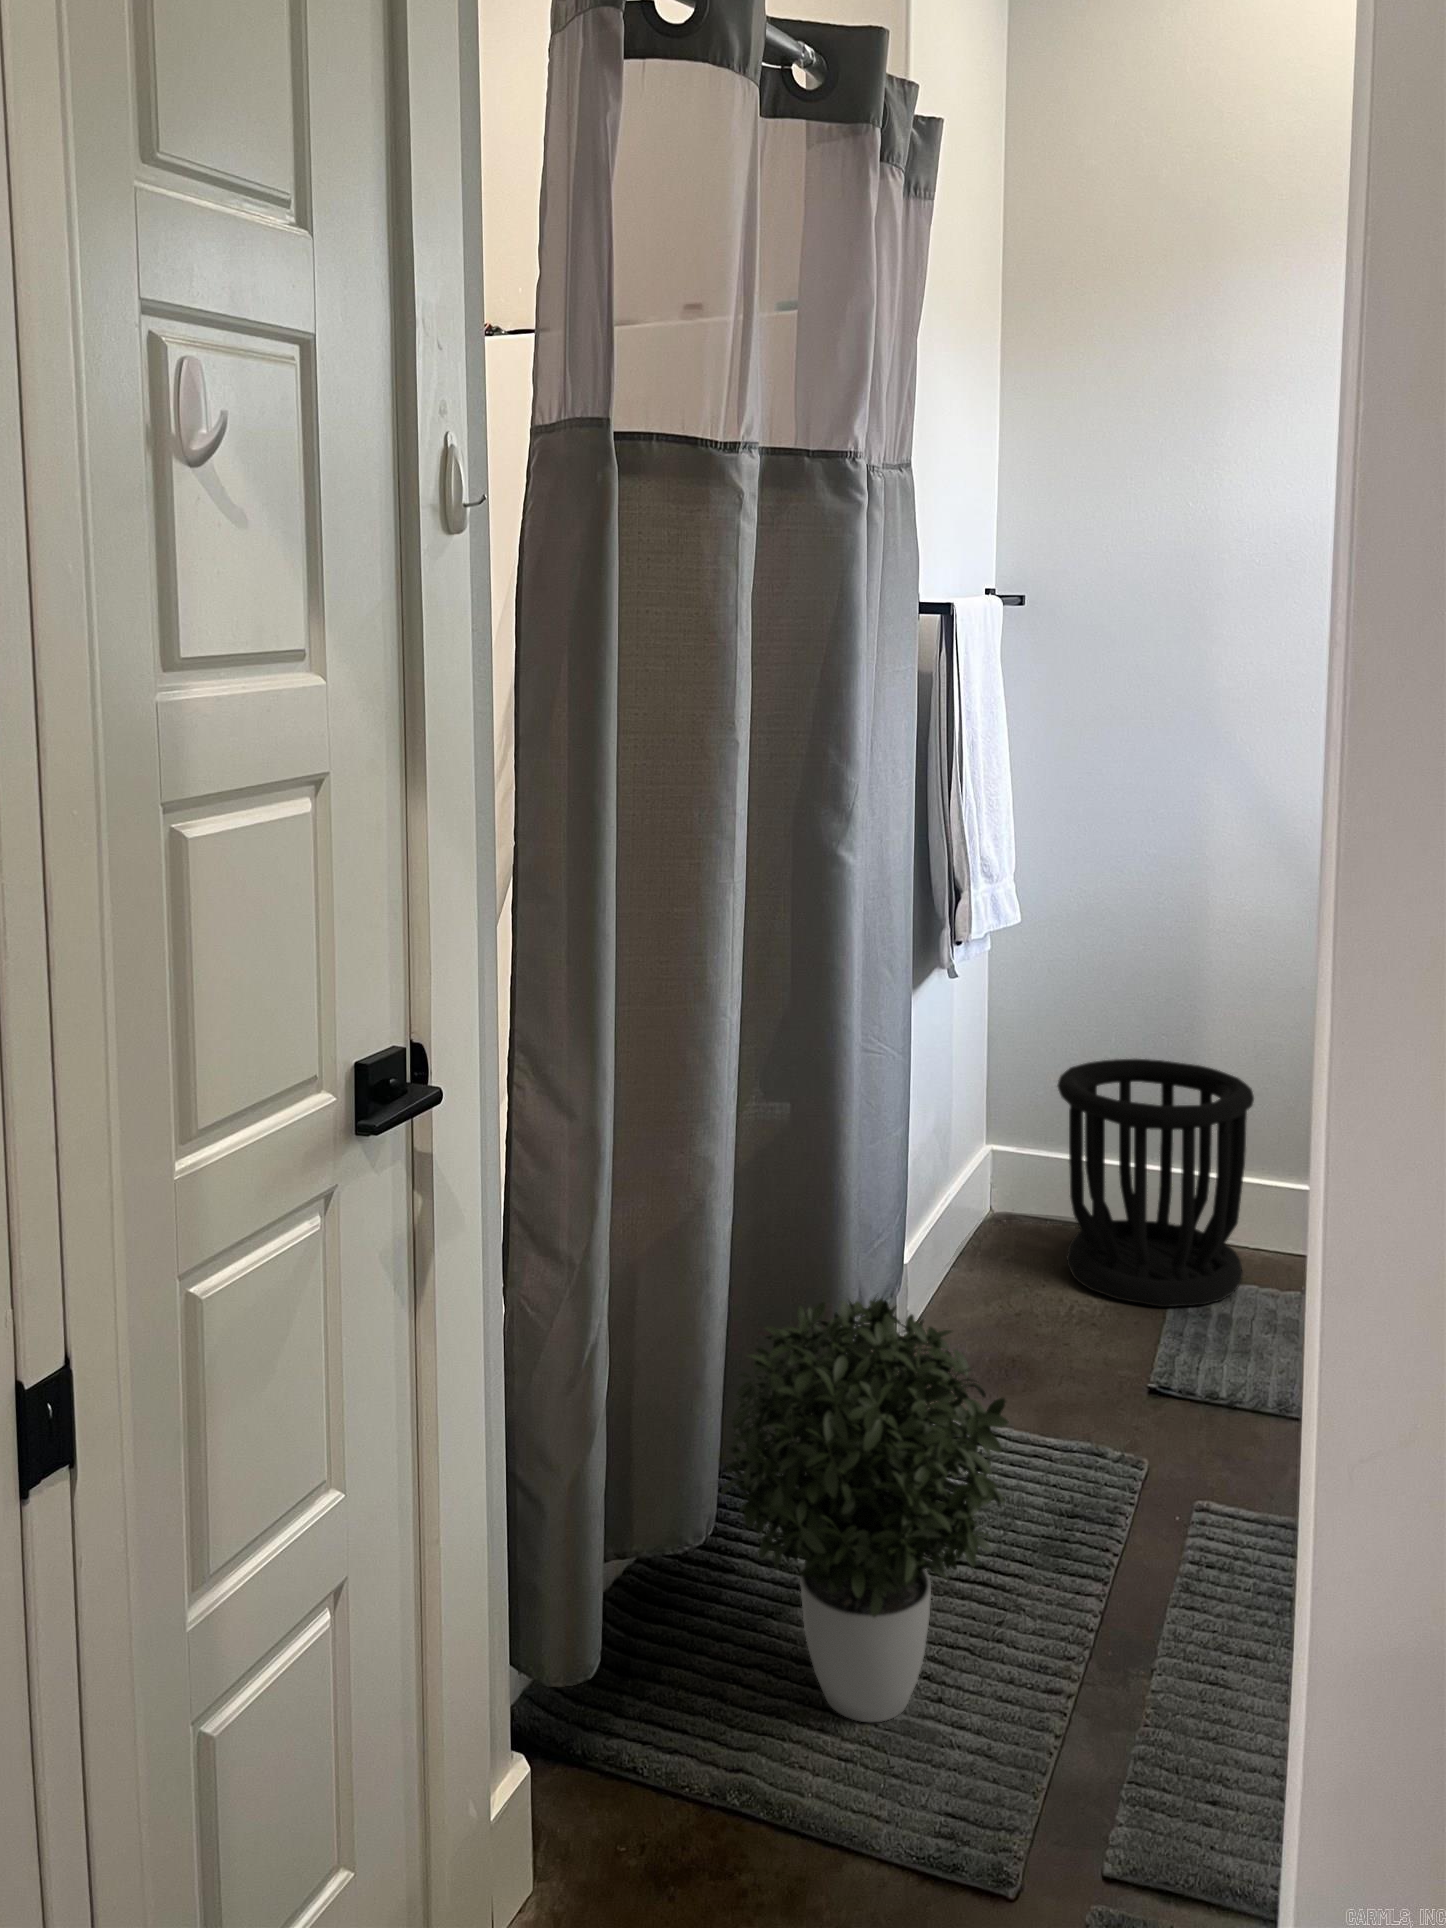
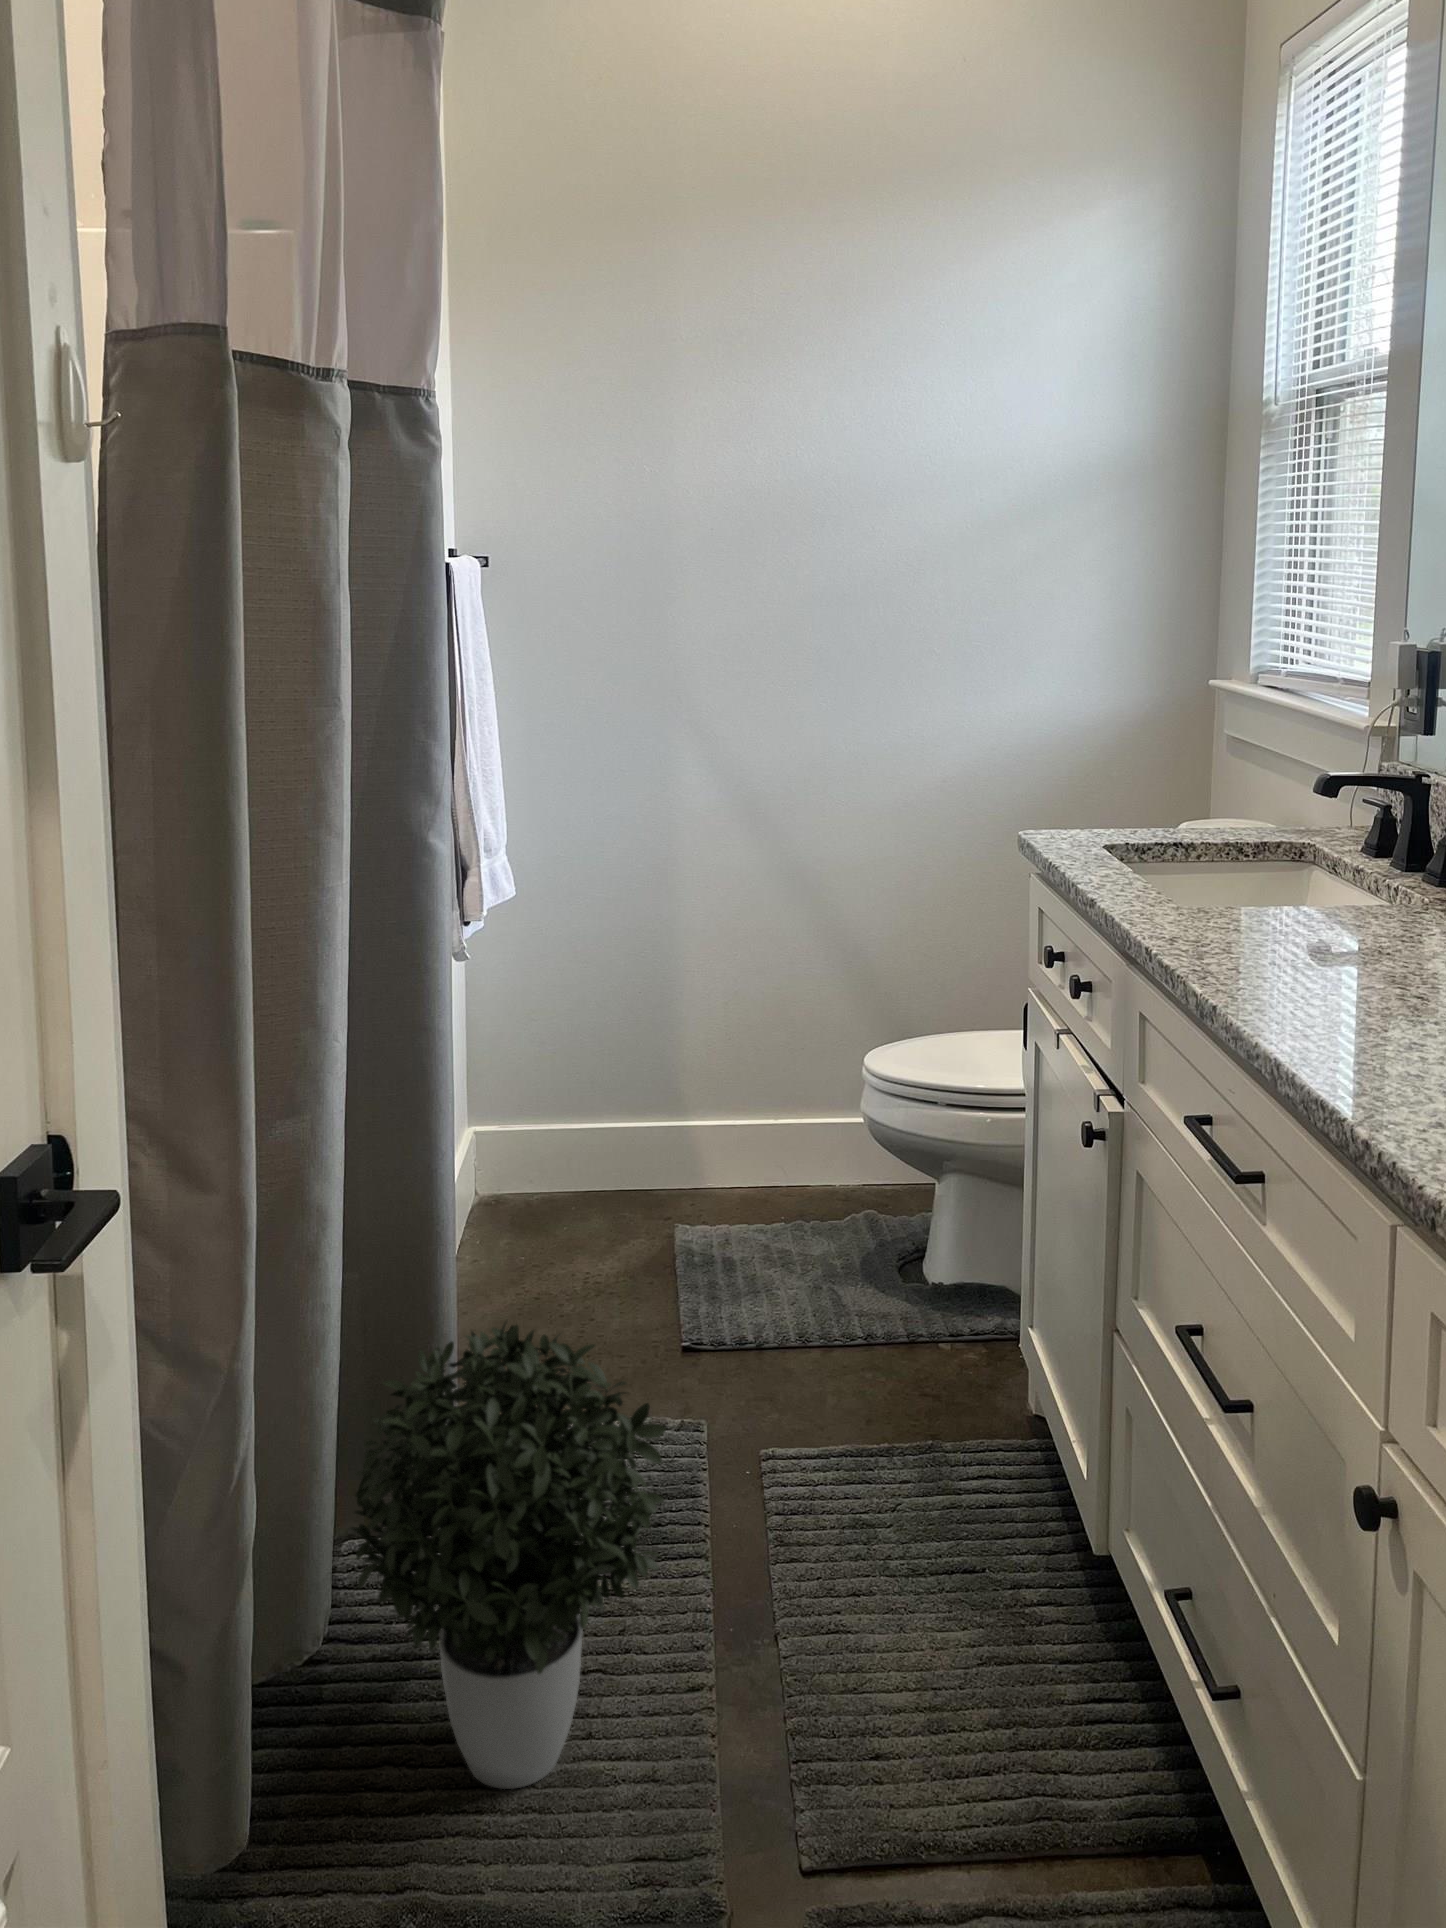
wastebasket: present [1058,1059,1254,1307] -> none [556,1020,741,1263]

